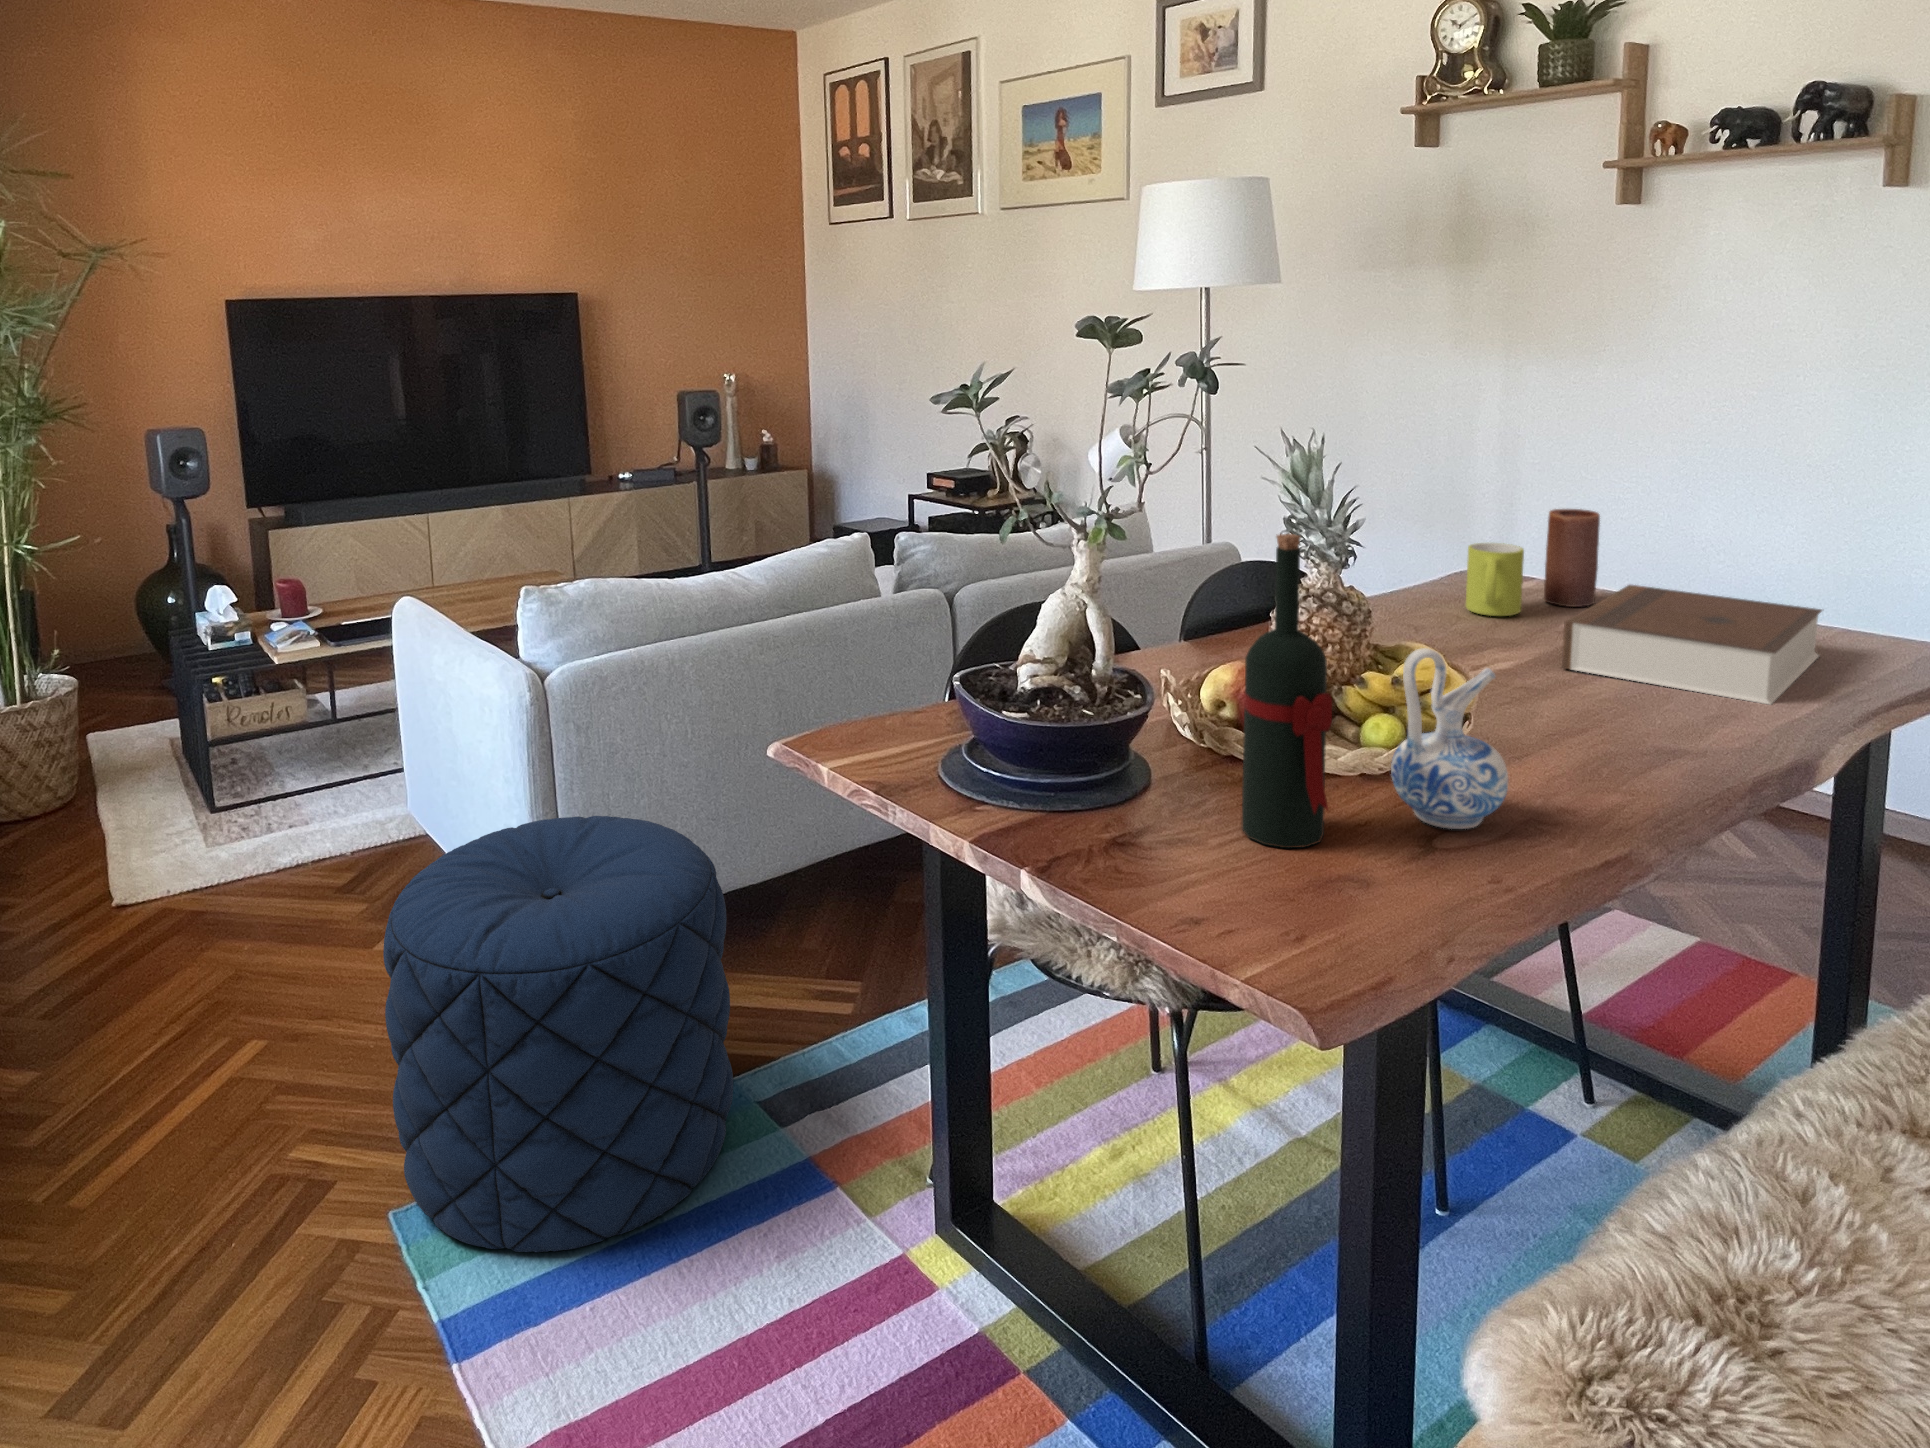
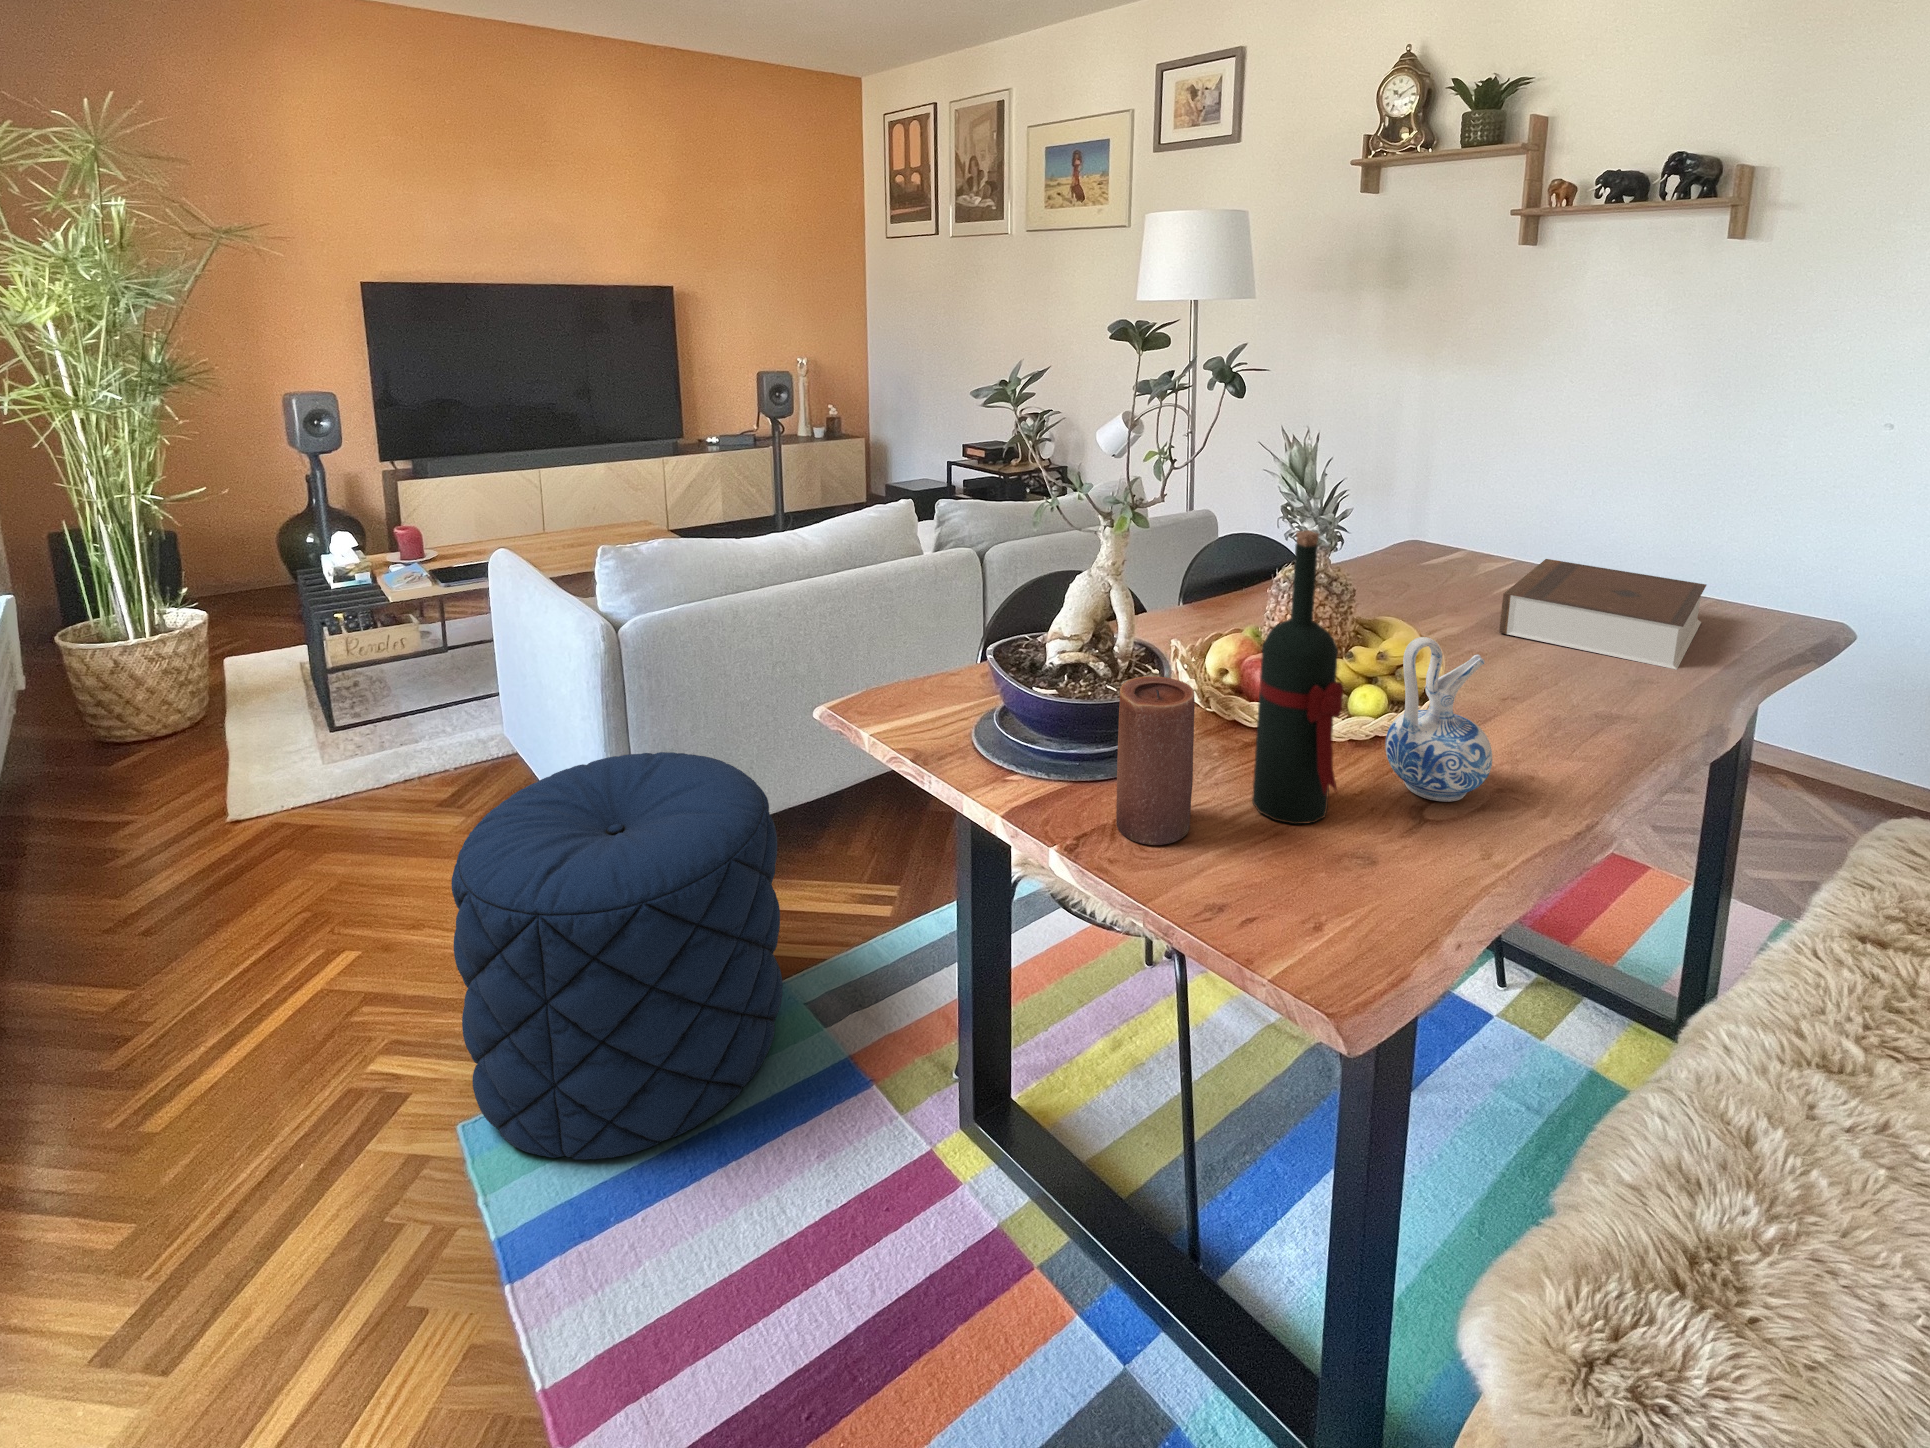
candle: present [1544,509,1600,607] -> present [1116,676,1195,845]
mug: present [1466,543,1524,616] -> none [1410,521,1460,582]

